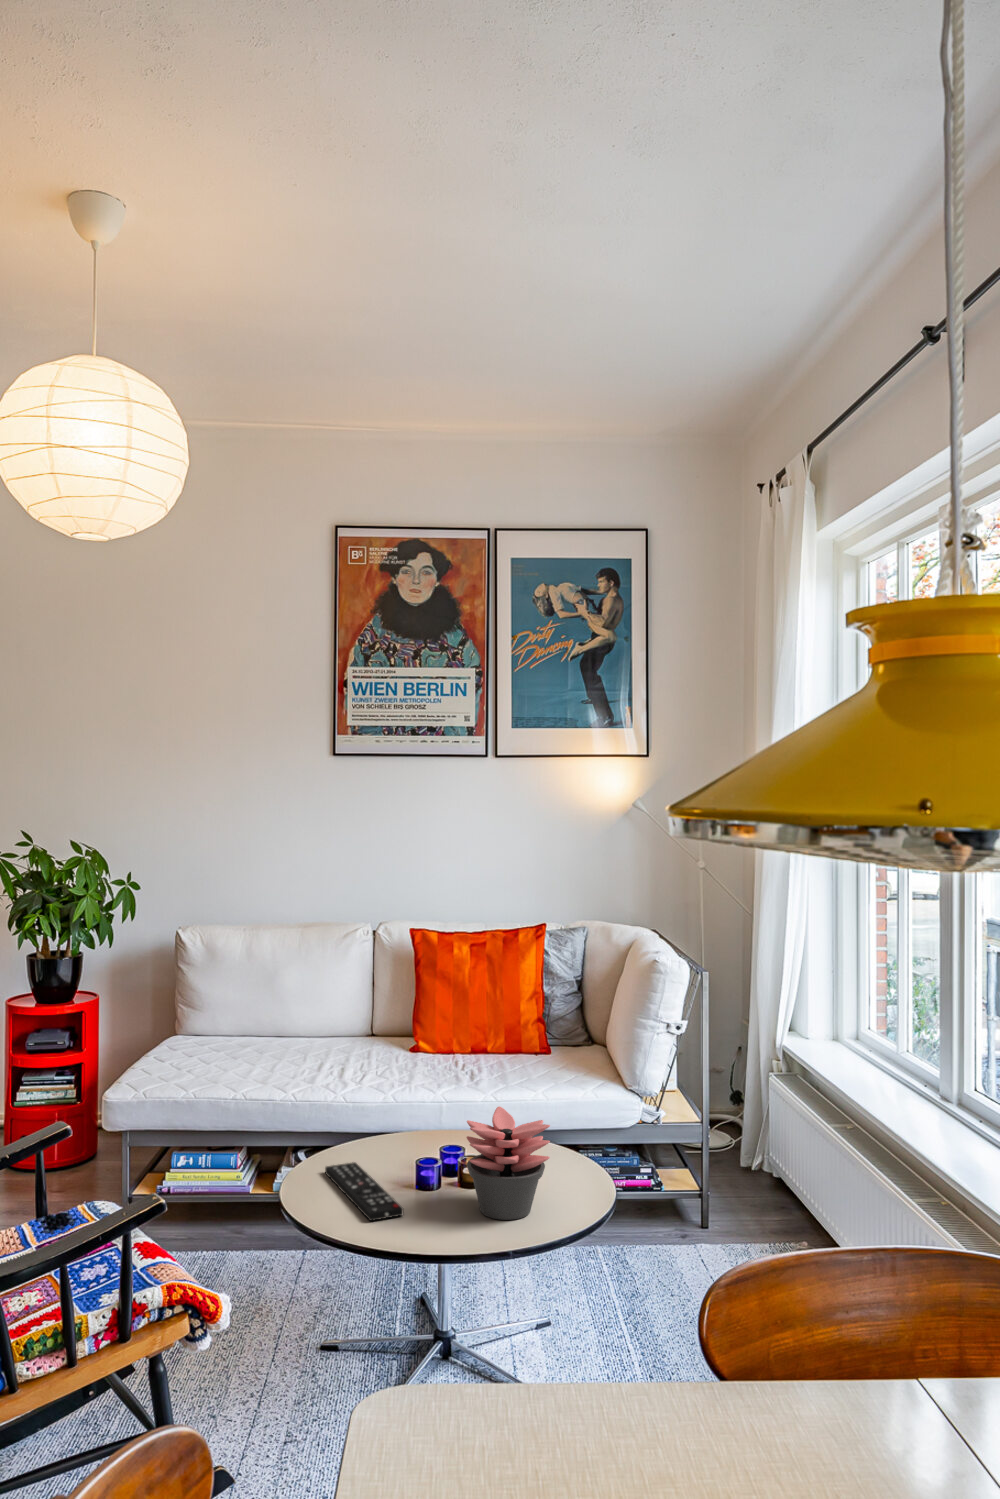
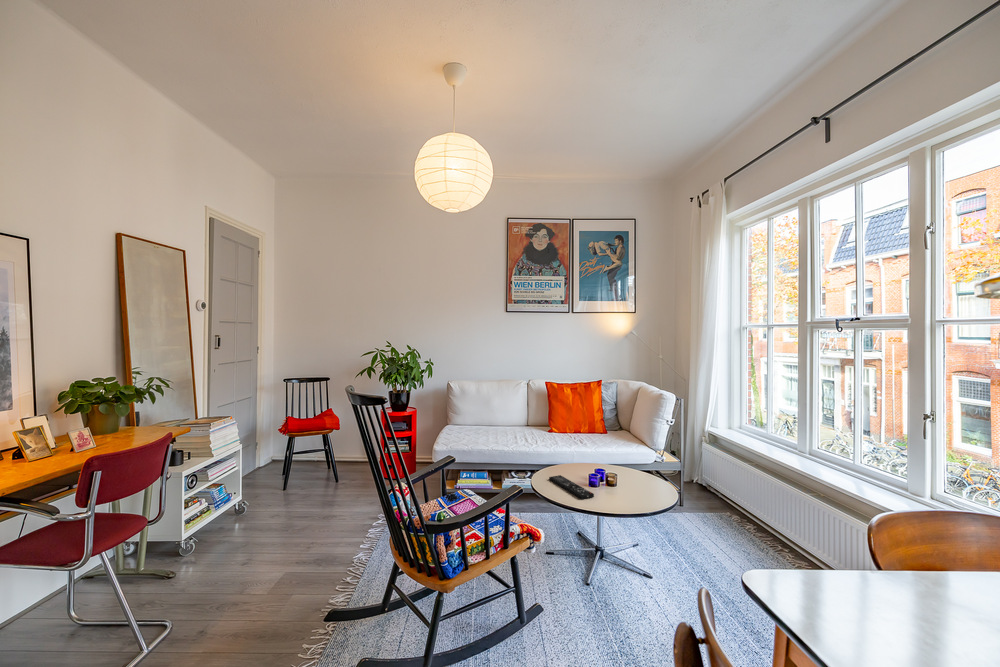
succulent plant: present [466,1106,550,1220] -> none [616,452,656,499]

